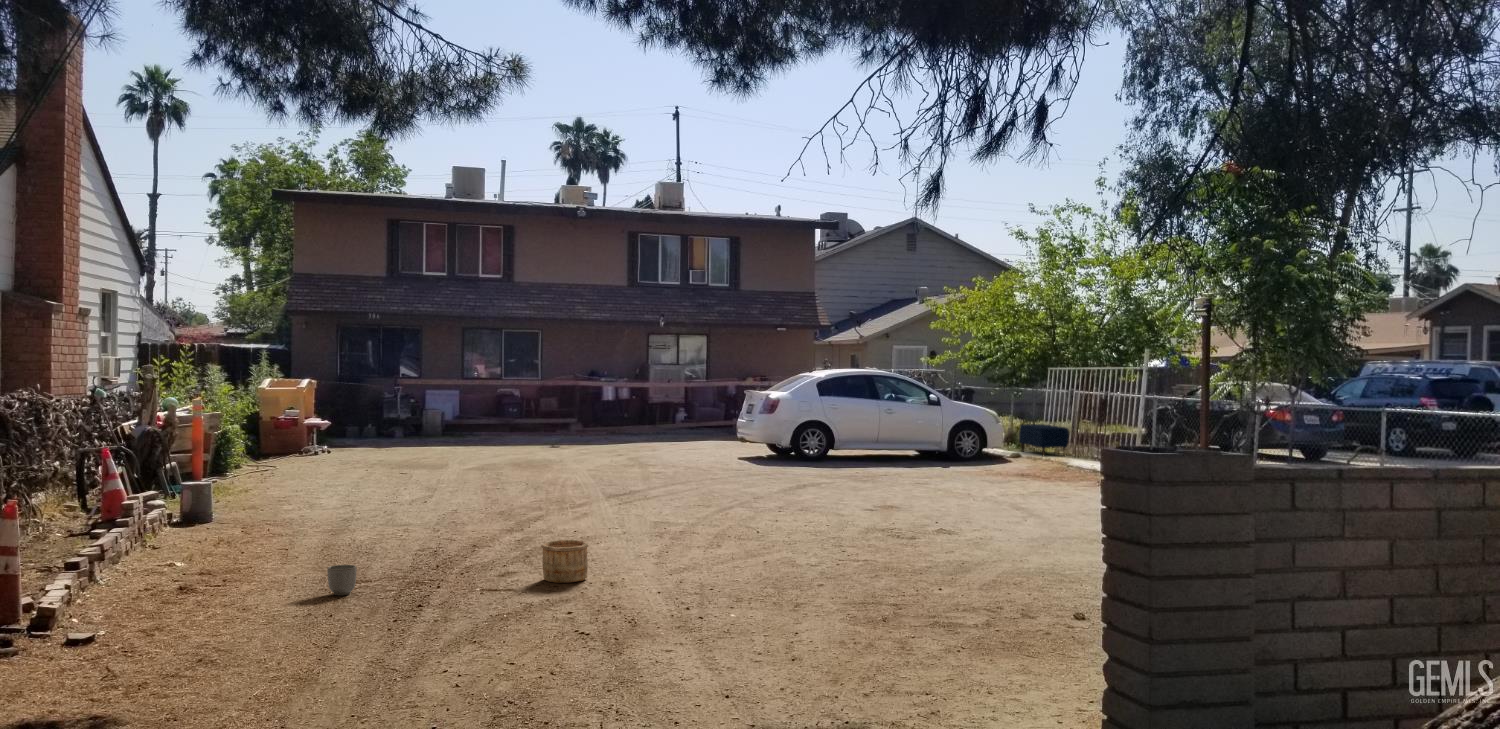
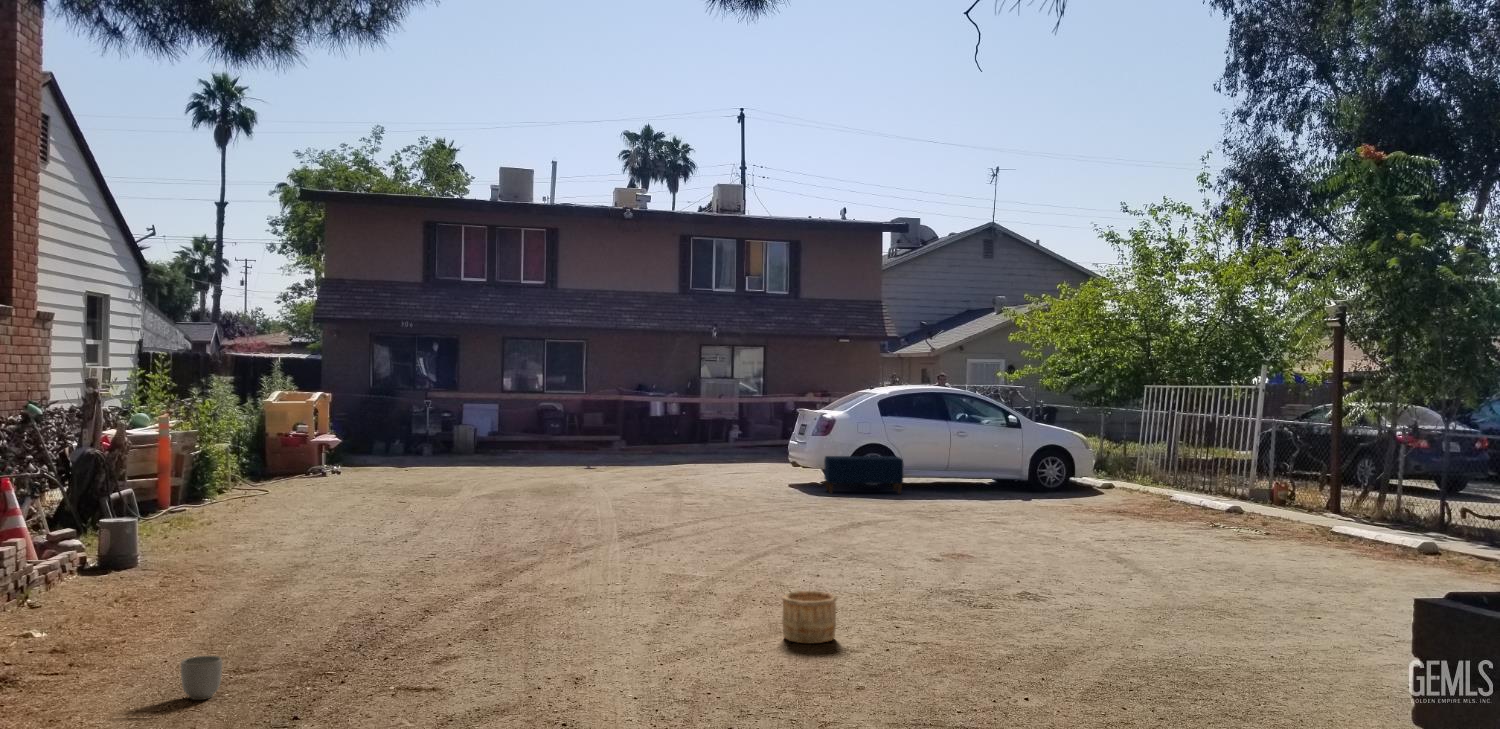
bench: present [1019,424,1069,456] -> present [824,456,903,494]
wooden bucket: present [541,540,589,583] -> present [781,591,837,643]

